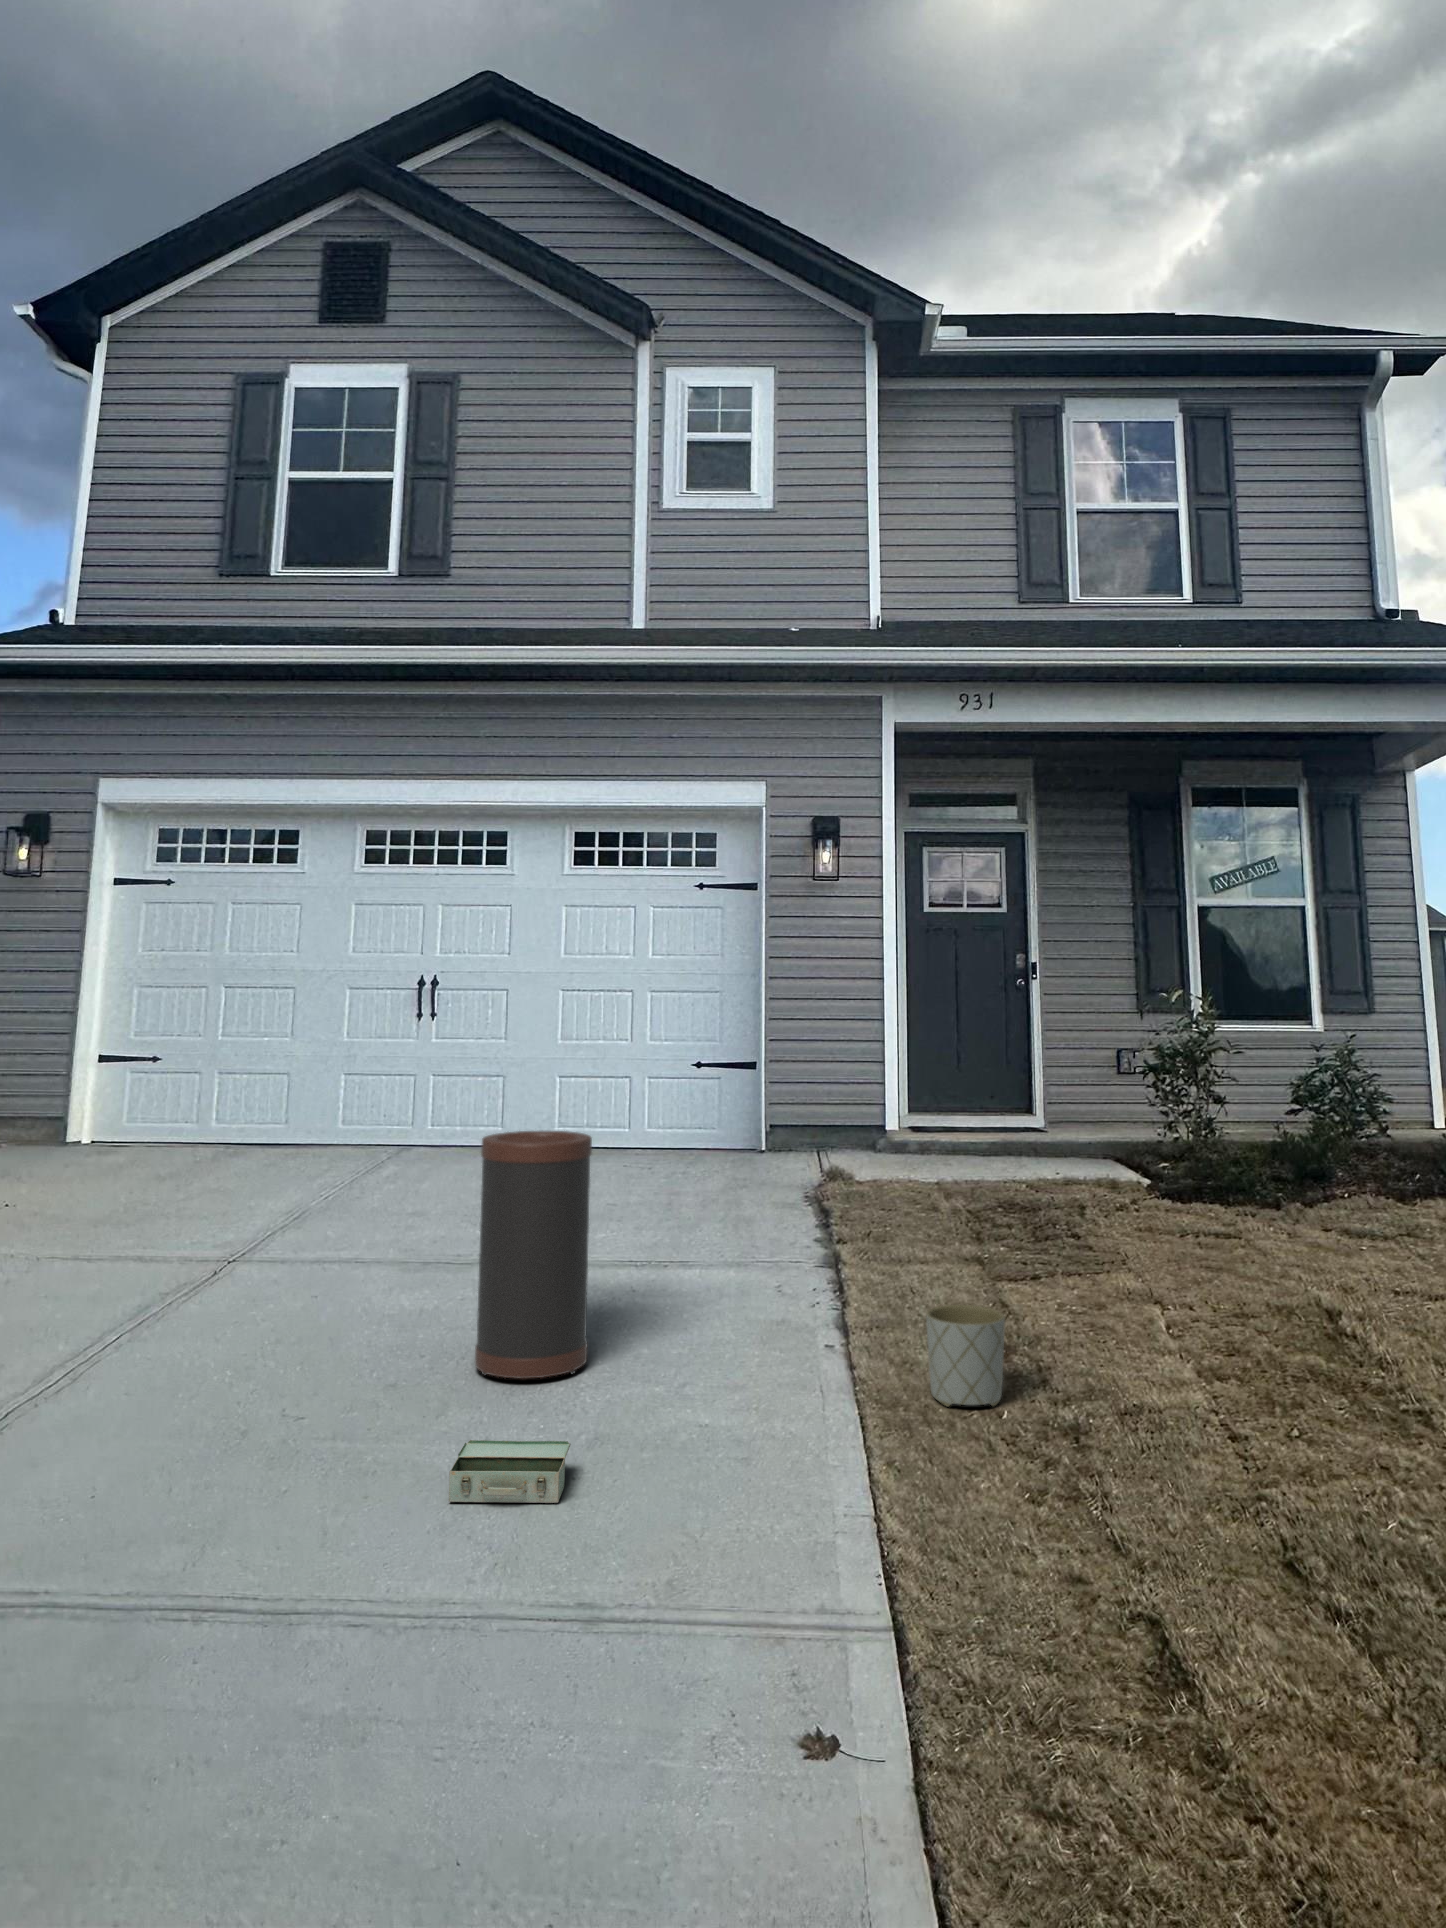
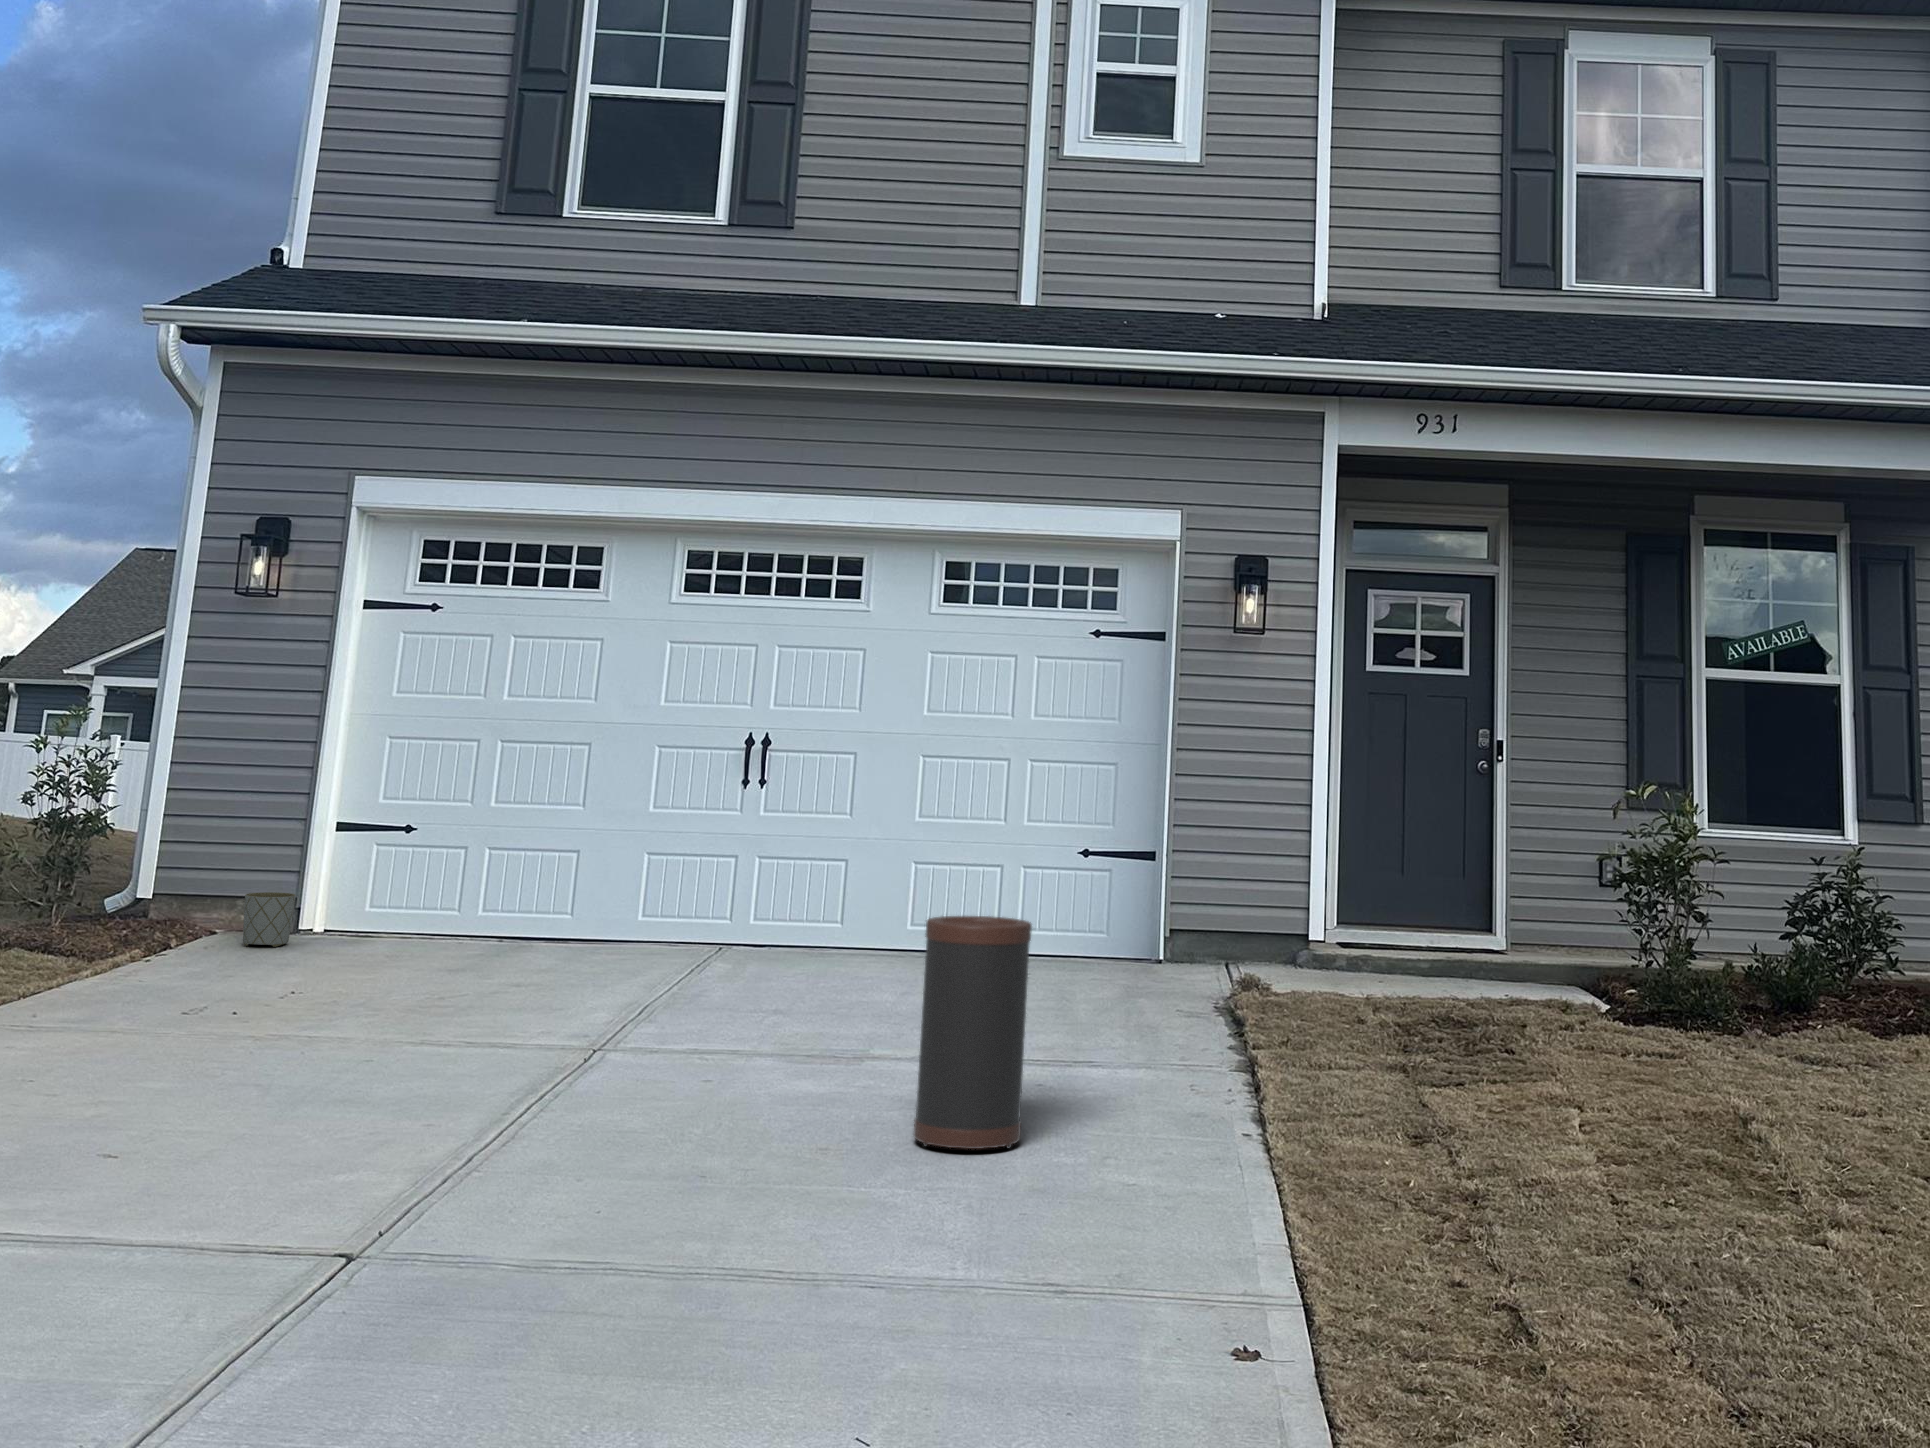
planter: present [926,1305,1005,1406] -> present [243,892,296,947]
toolbox: present [449,1440,571,1503] -> none [937,1179,1034,1225]

